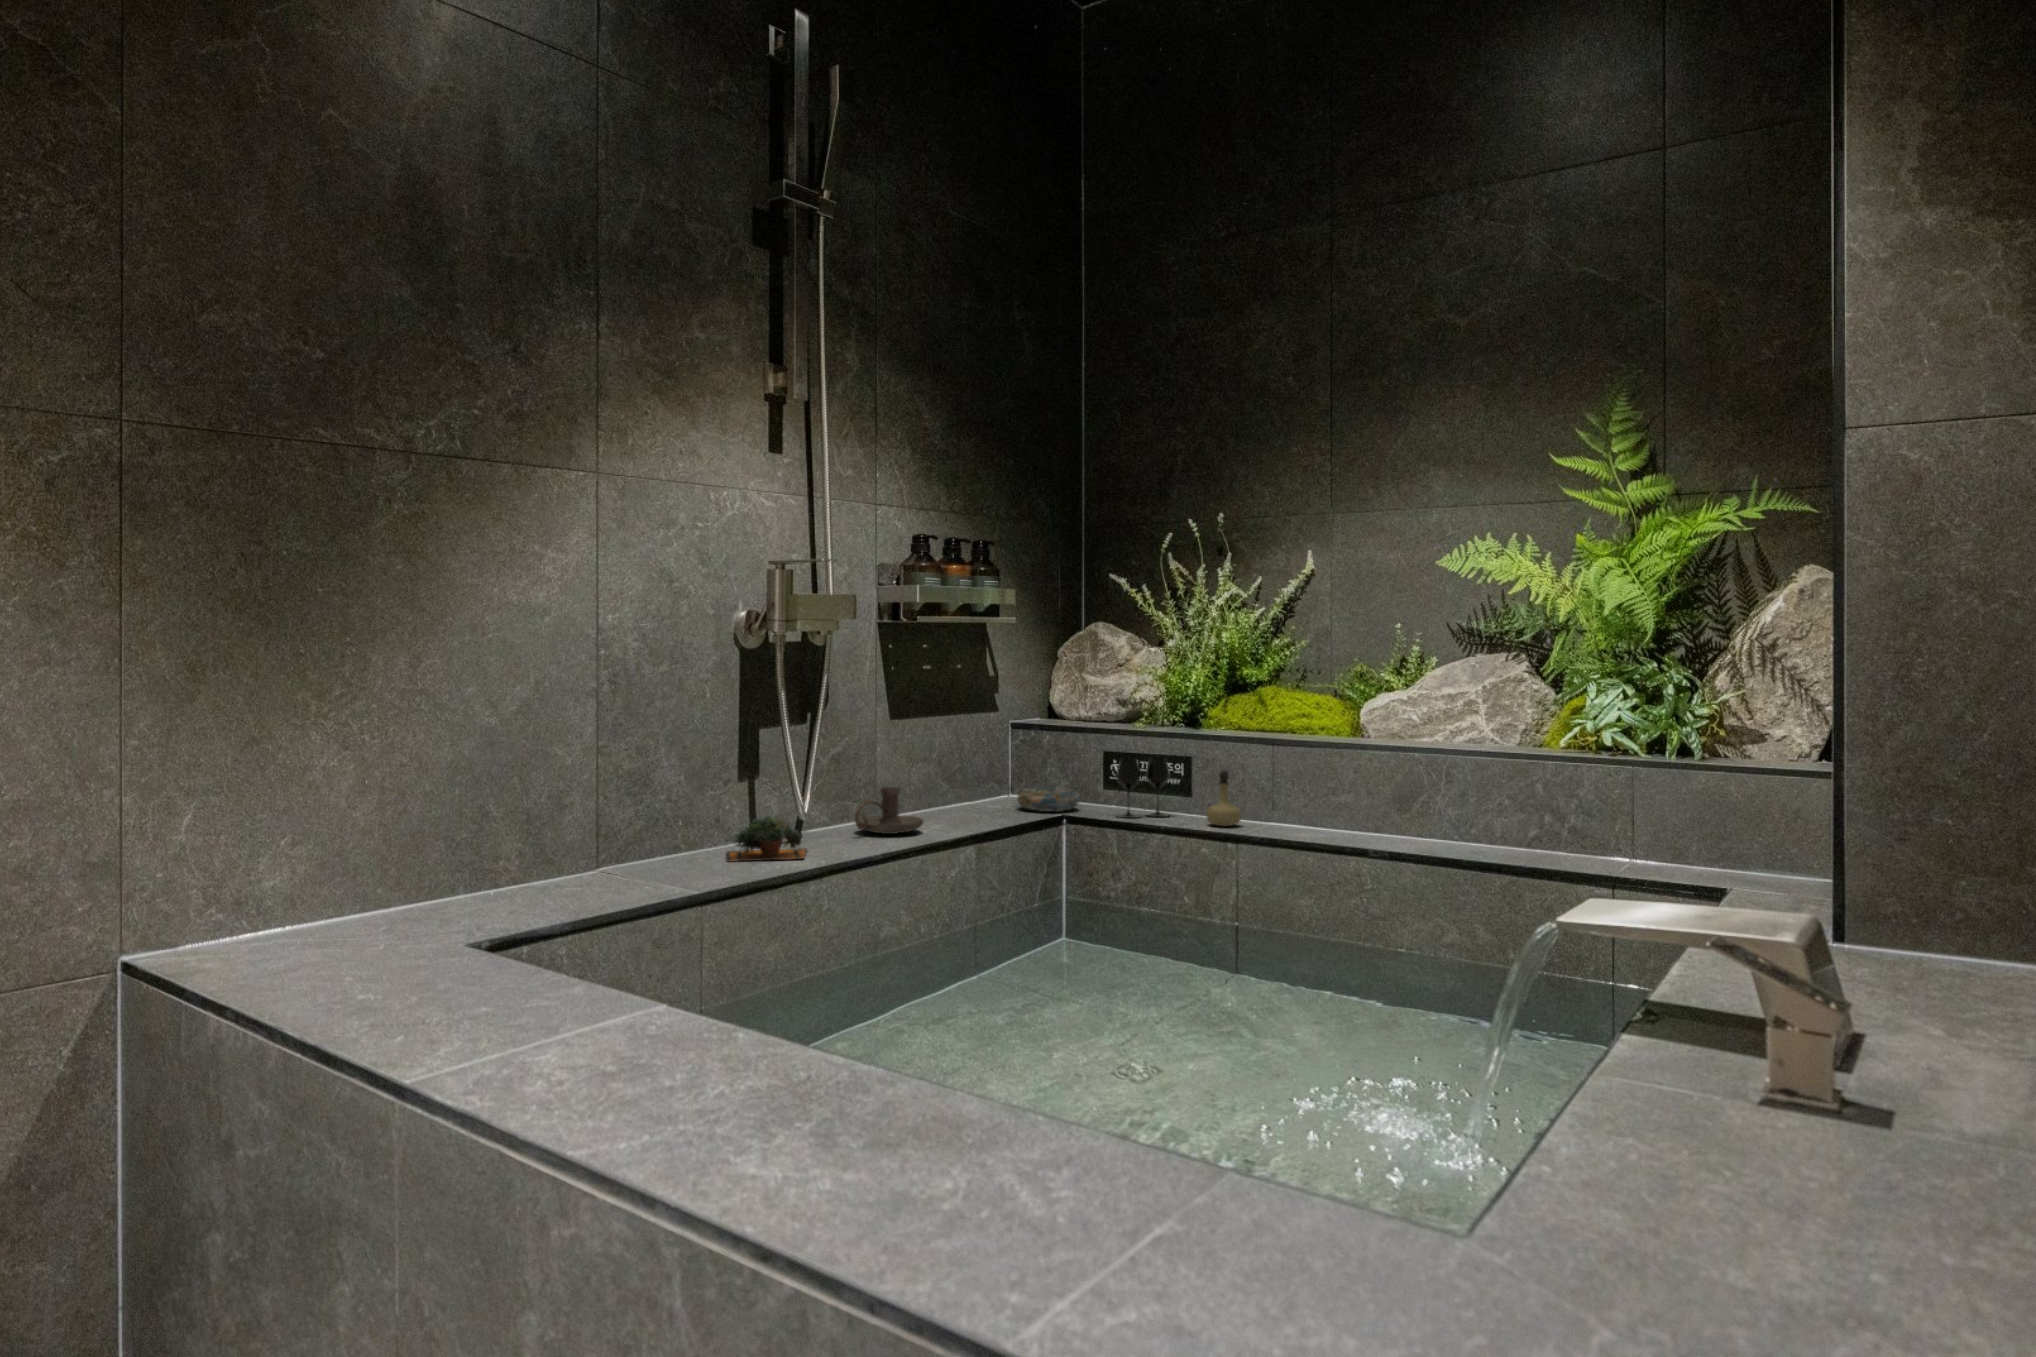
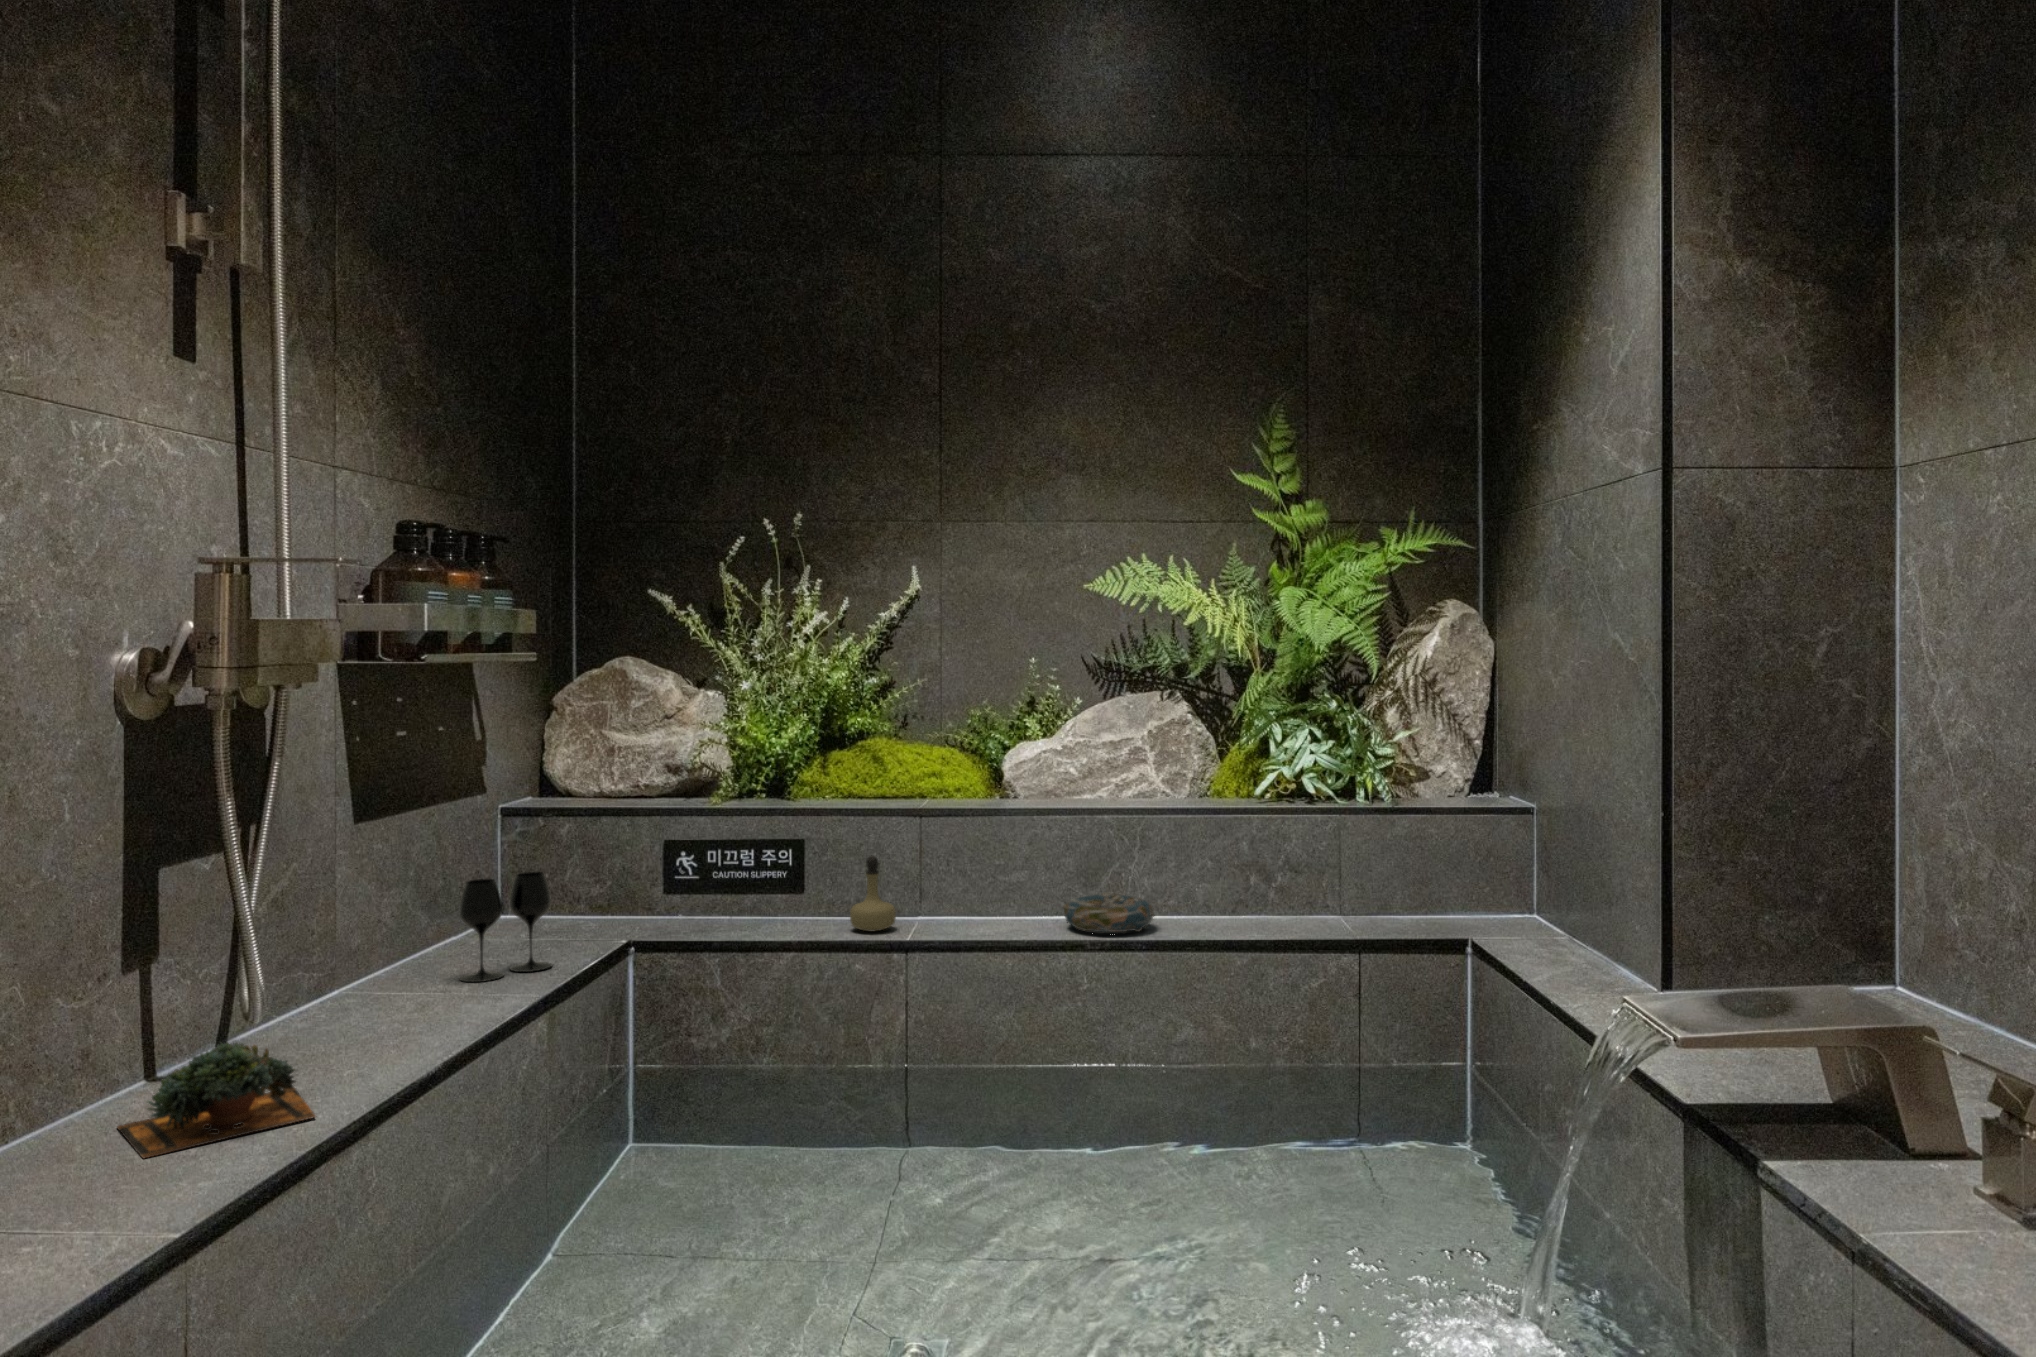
wine glass: present [1117,757,1170,818] -> present [460,872,552,982]
candle holder: present [855,787,924,834] -> none [342,939,468,1025]
decorative bowl: present [1017,787,1079,812] -> present [1063,892,1154,932]

